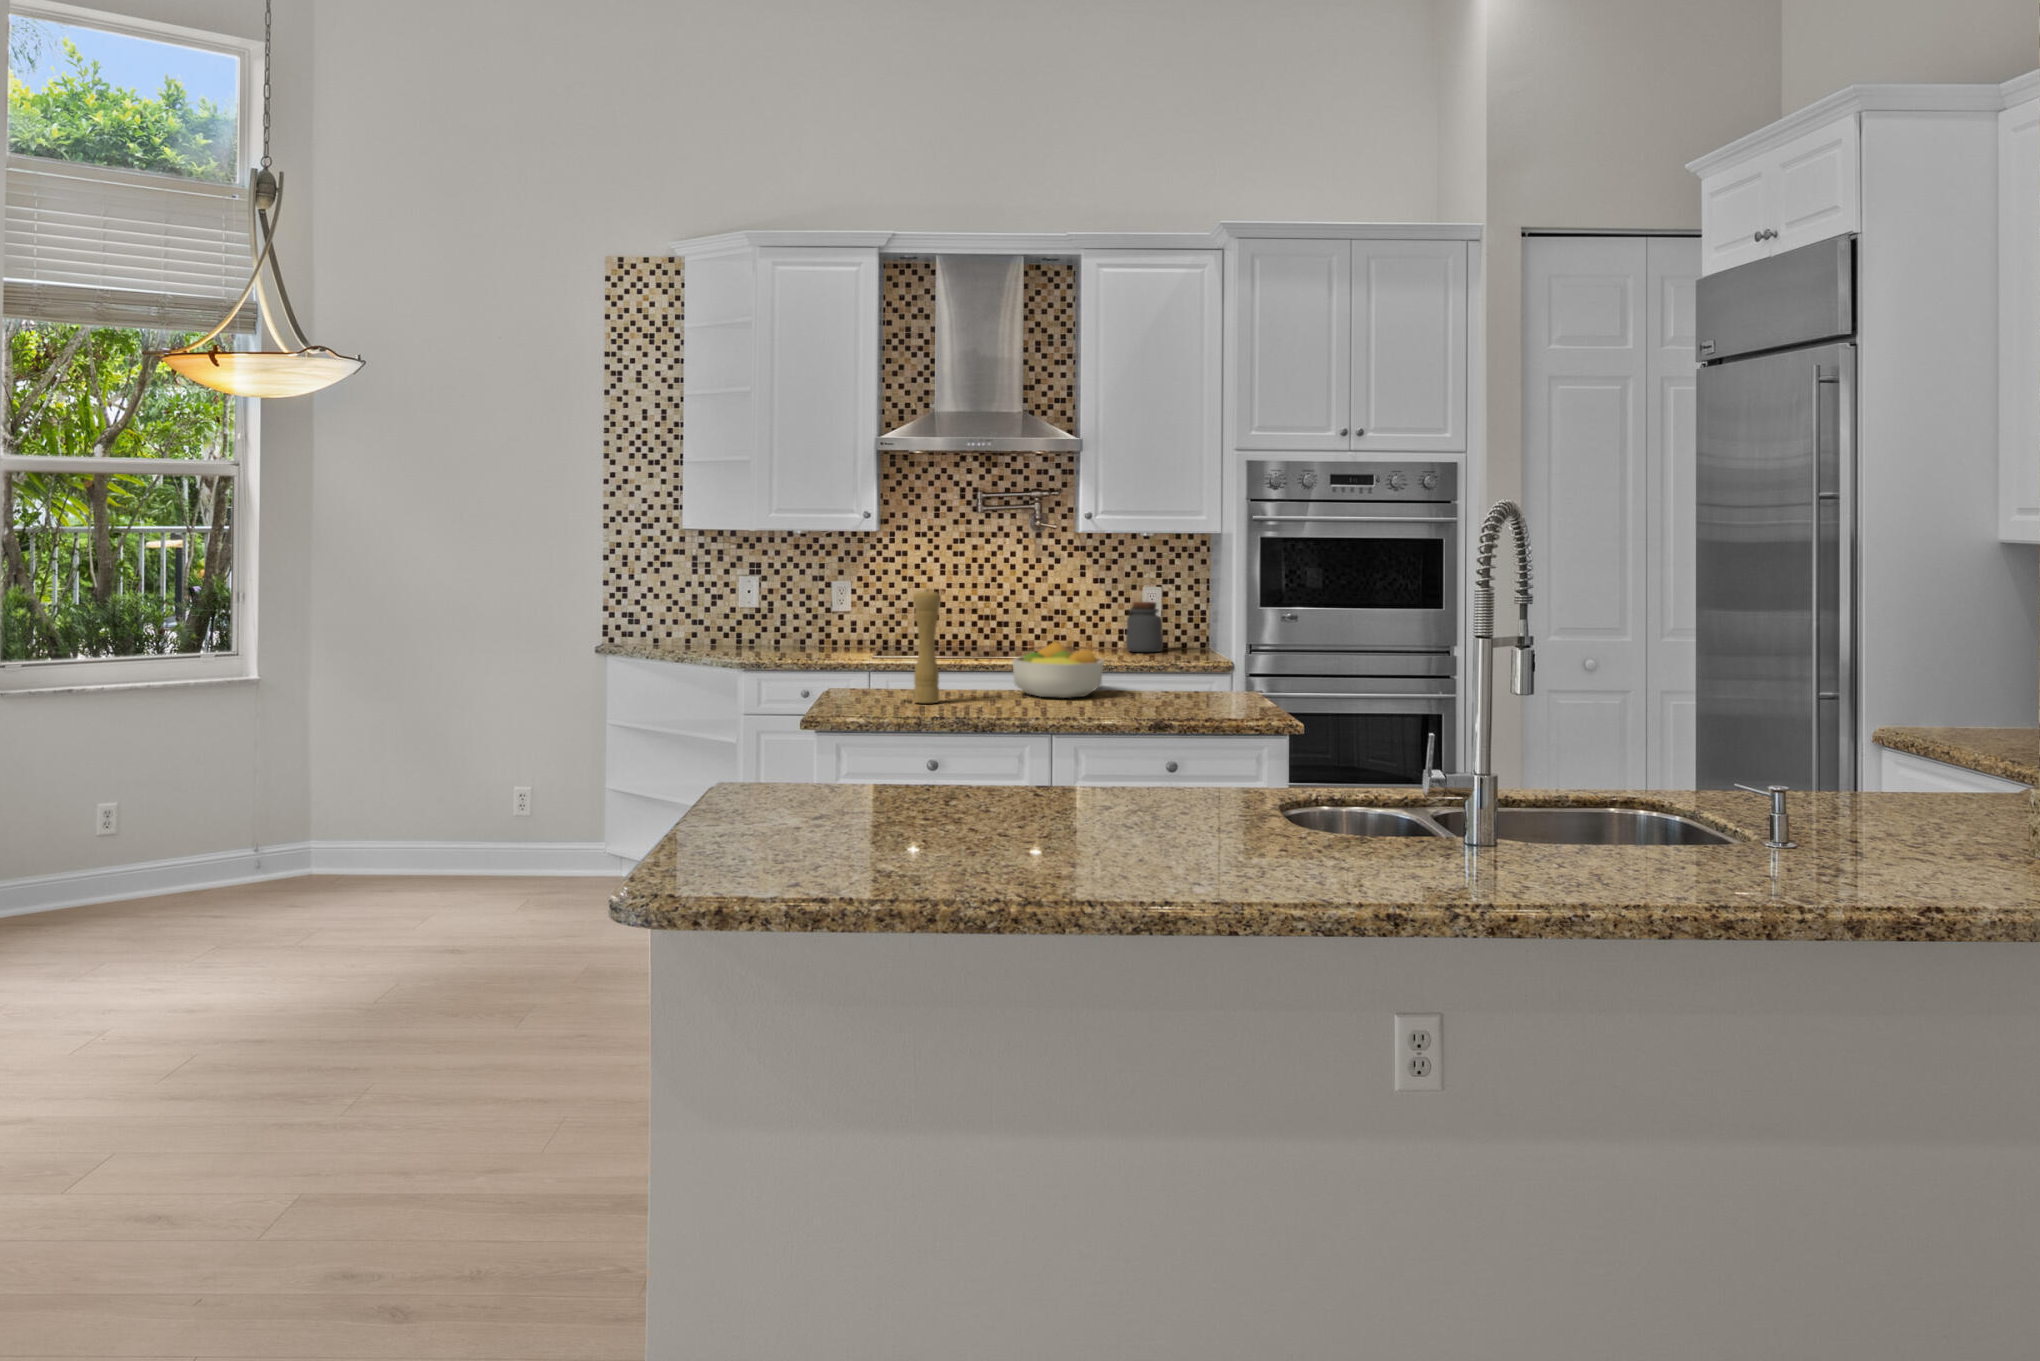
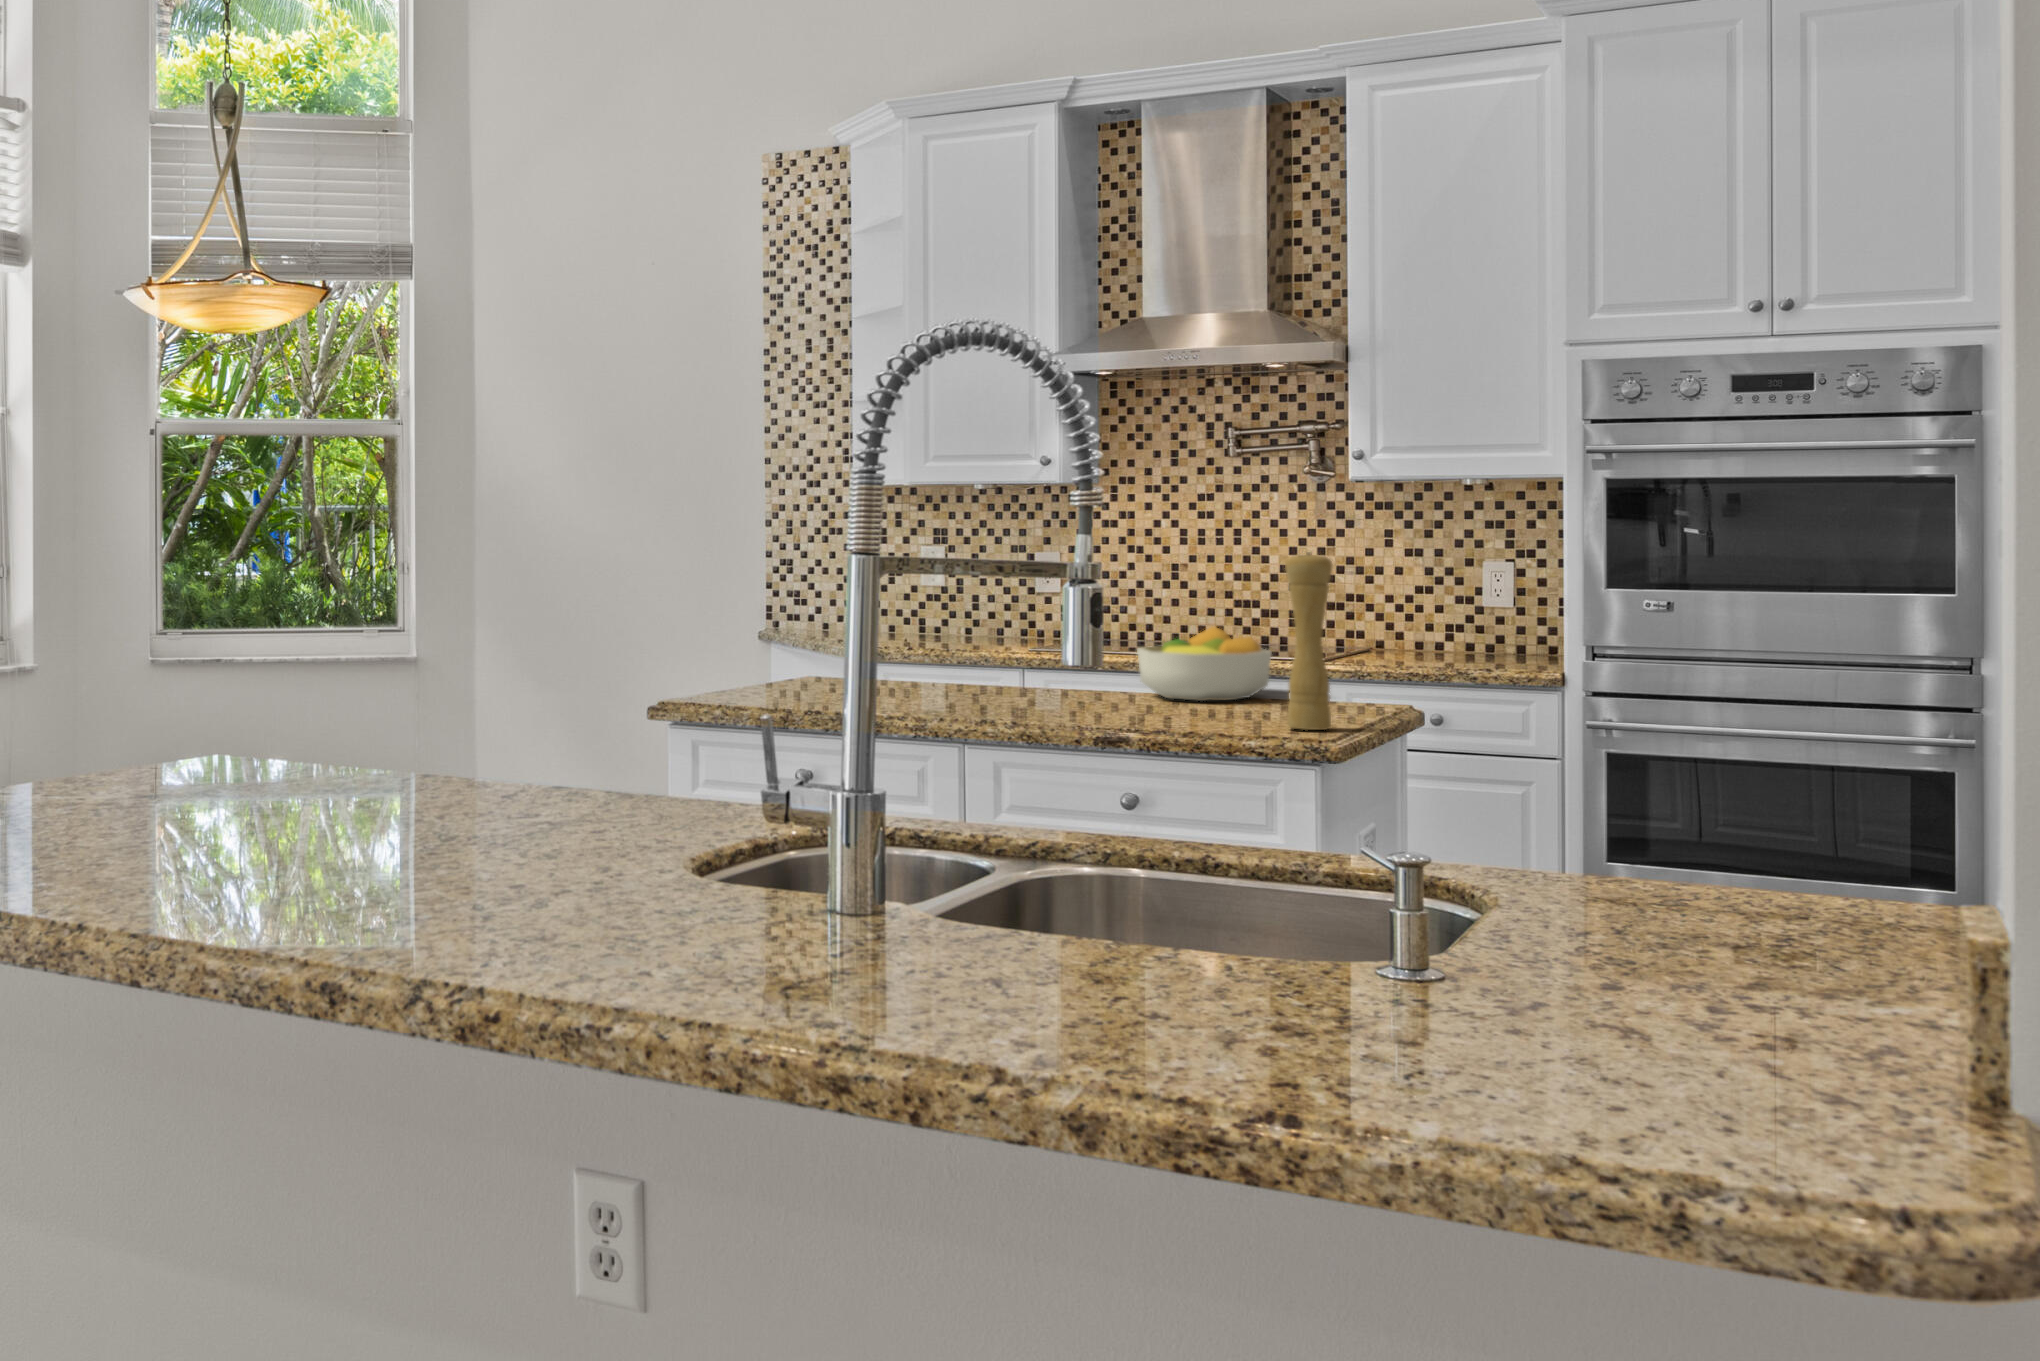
pepper mill: present [913,590,941,703] -> present [1285,552,1332,730]
jar: present [1126,602,1163,652] -> none [1454,583,1515,657]

